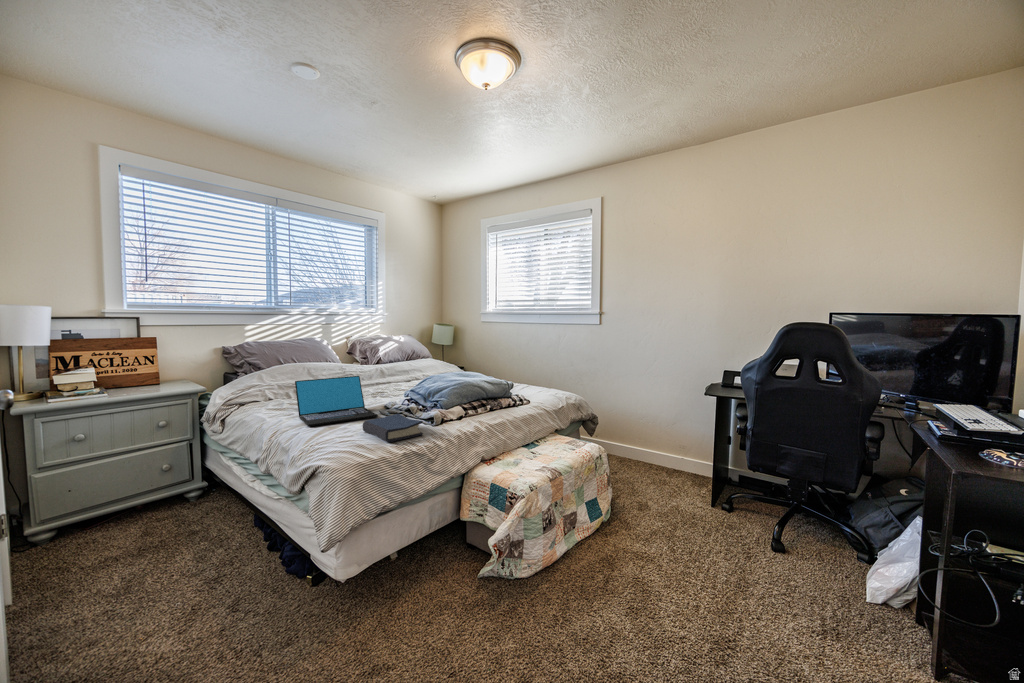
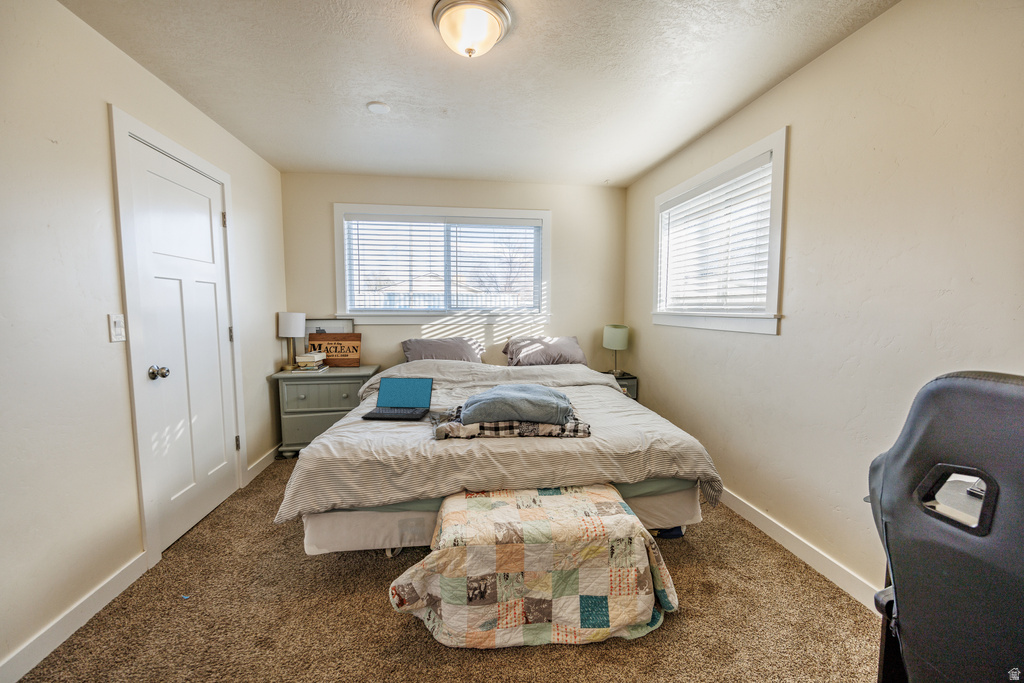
hardback book: present [363,414,423,443] -> none [365,421,416,448]

